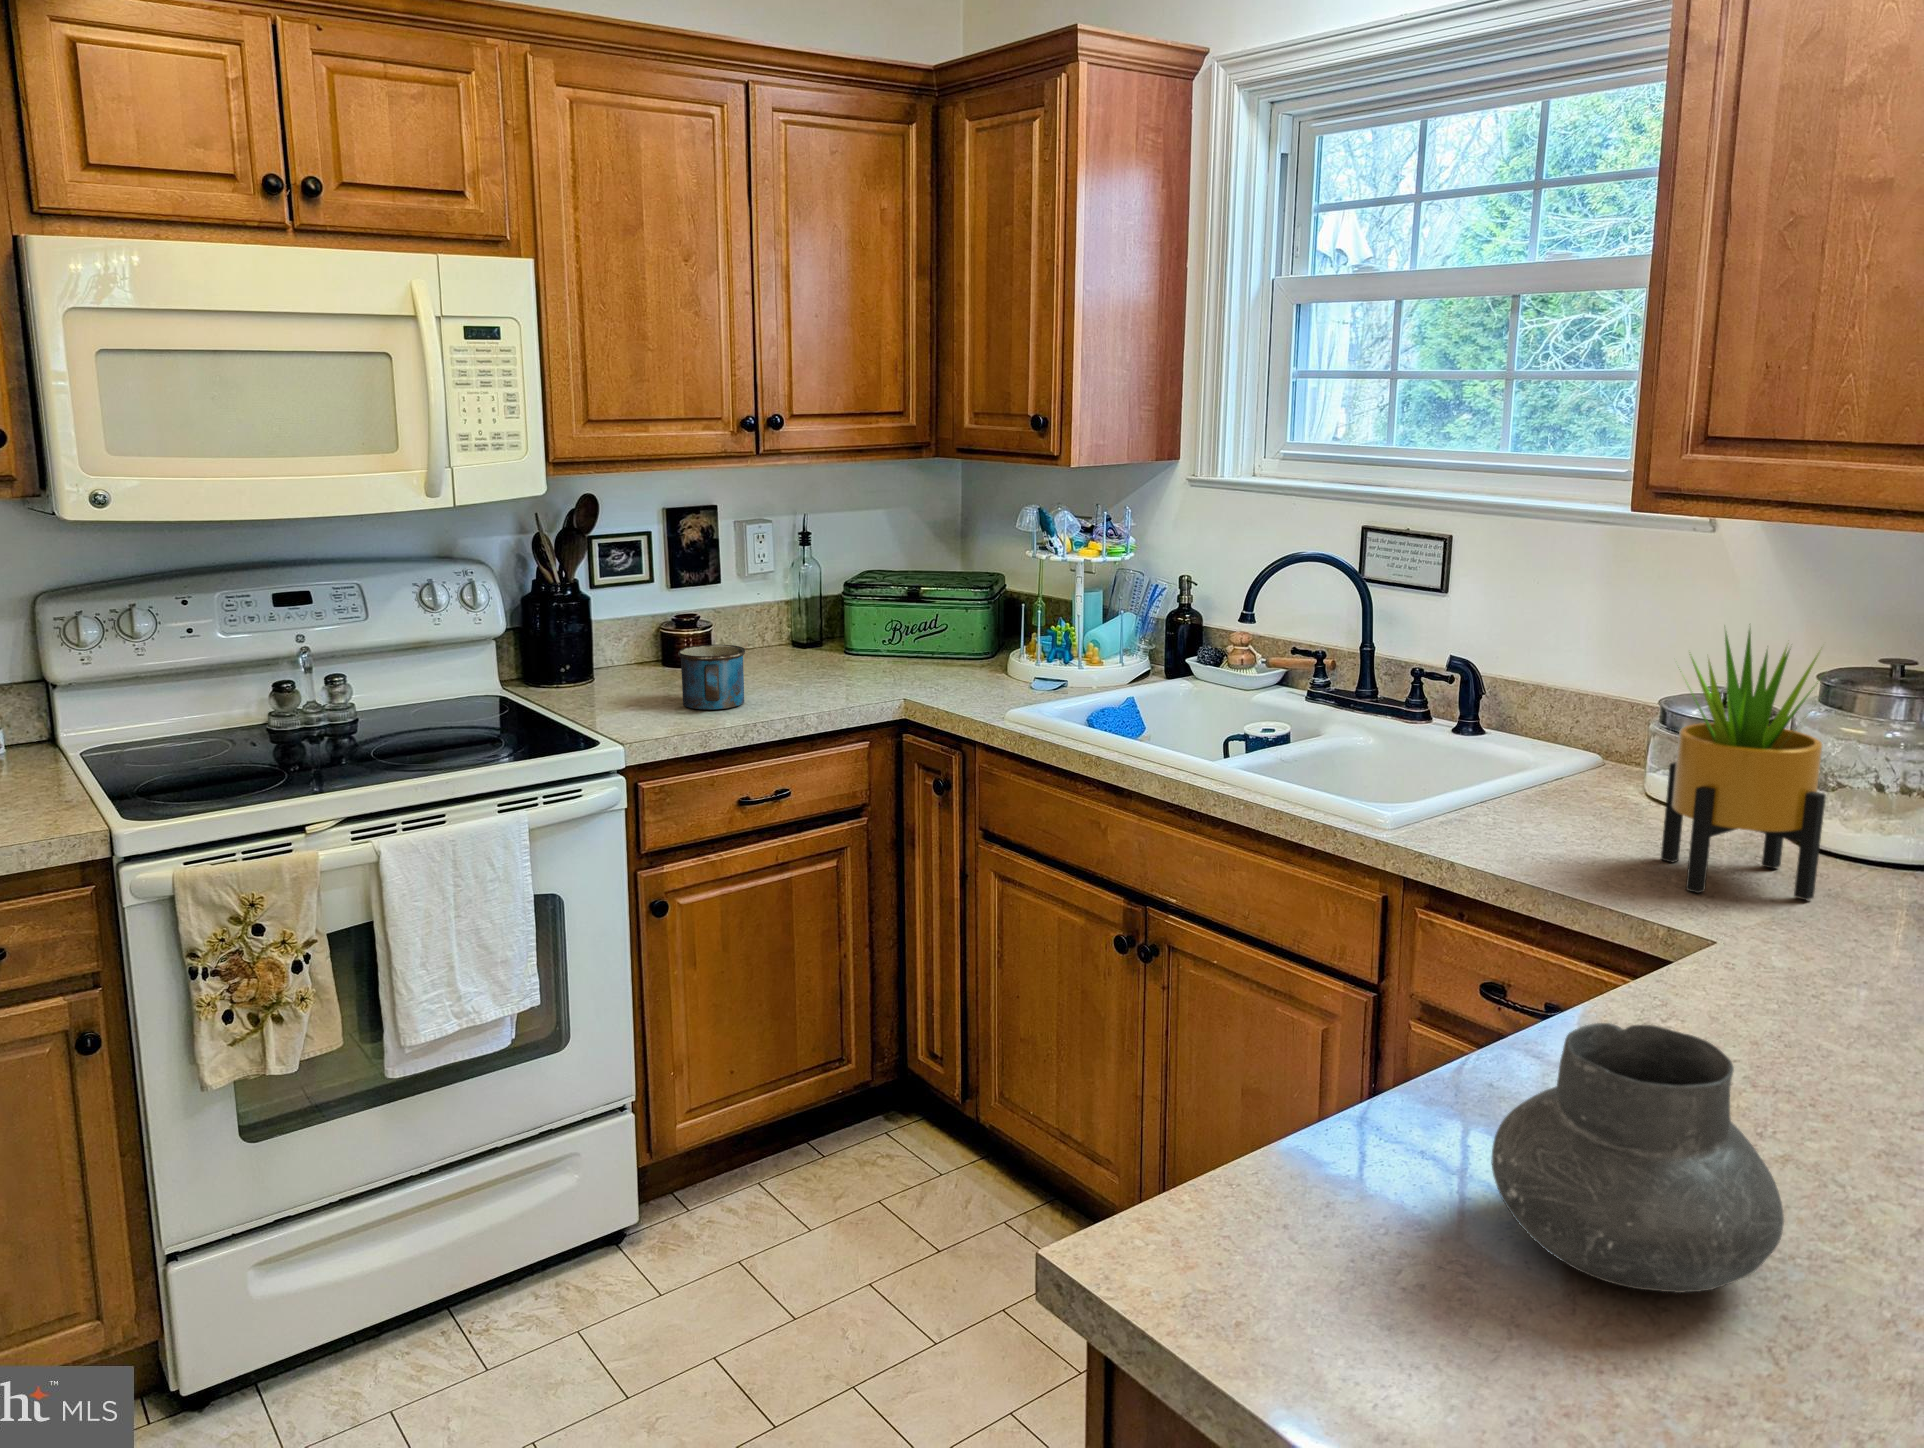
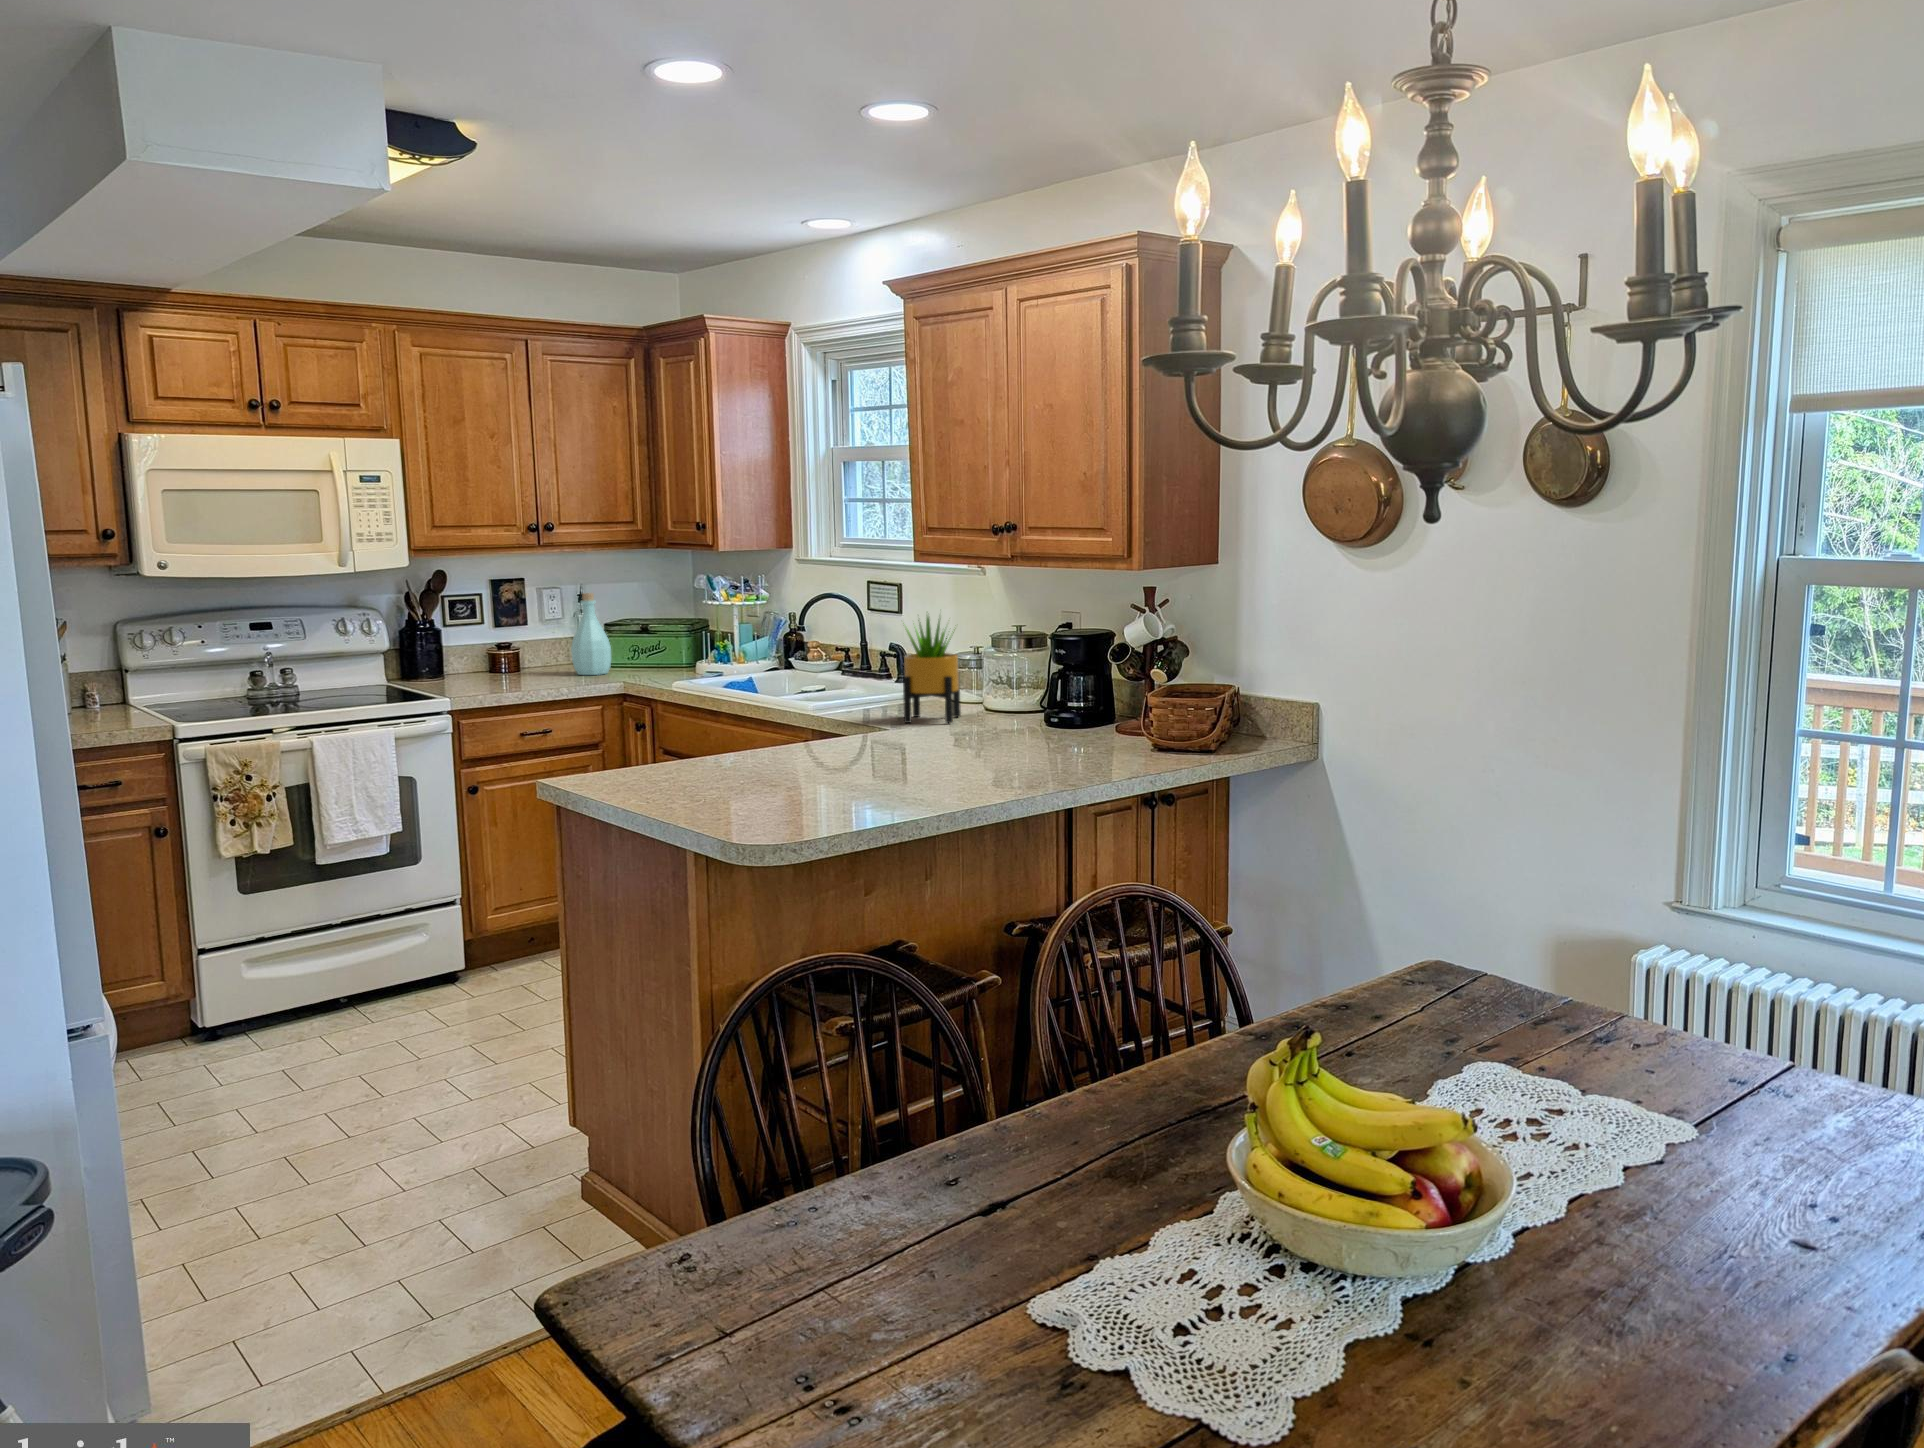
bottle: none [803,534,870,677] -> present [571,593,611,675]
mug: present [678,645,746,710] -> none [487,653,527,687]
vase: present [1492,1023,1784,1293] -> none [676,706,761,777]

